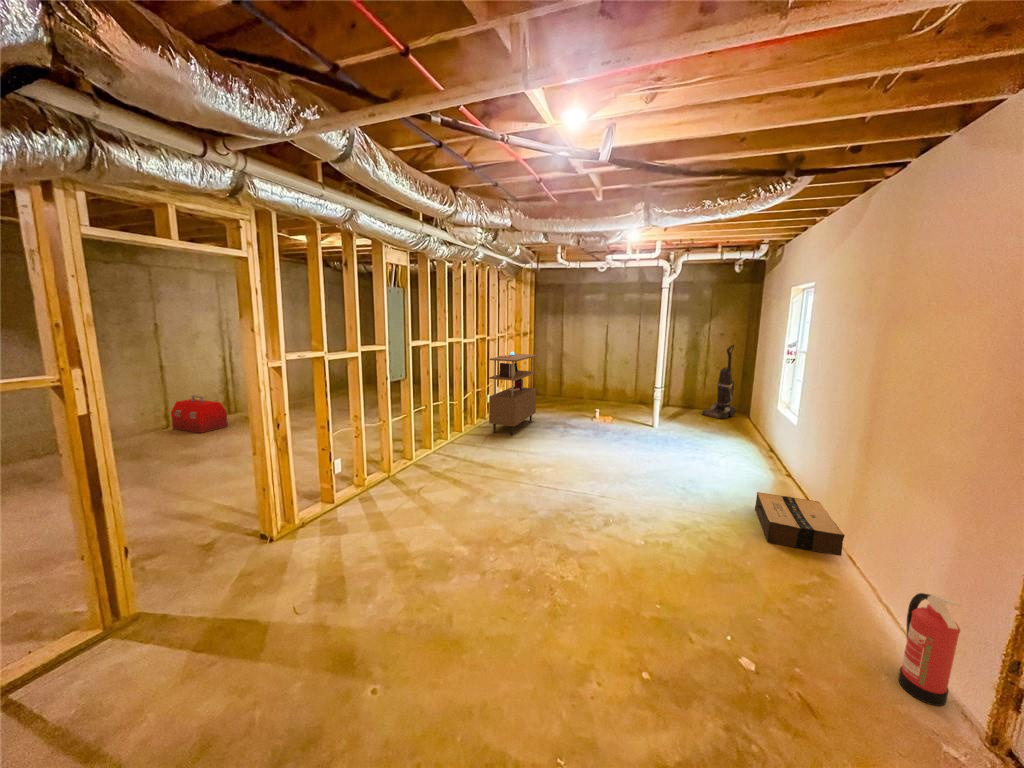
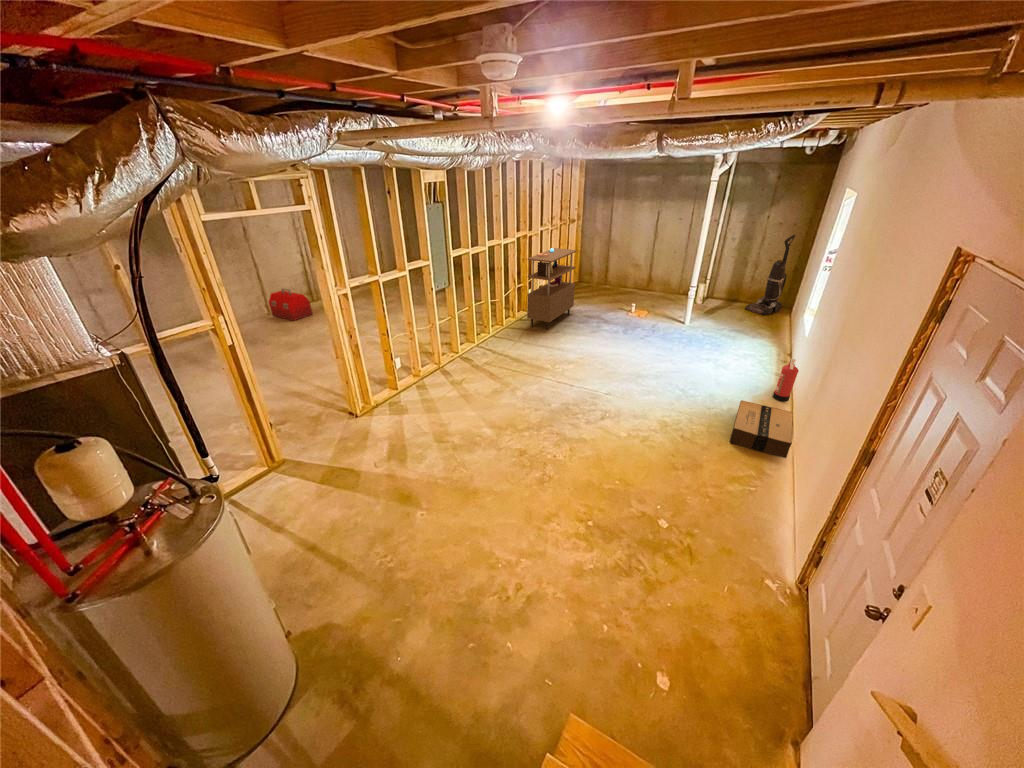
fire extinguisher: present [898,593,960,706] -> present [773,359,799,402]

